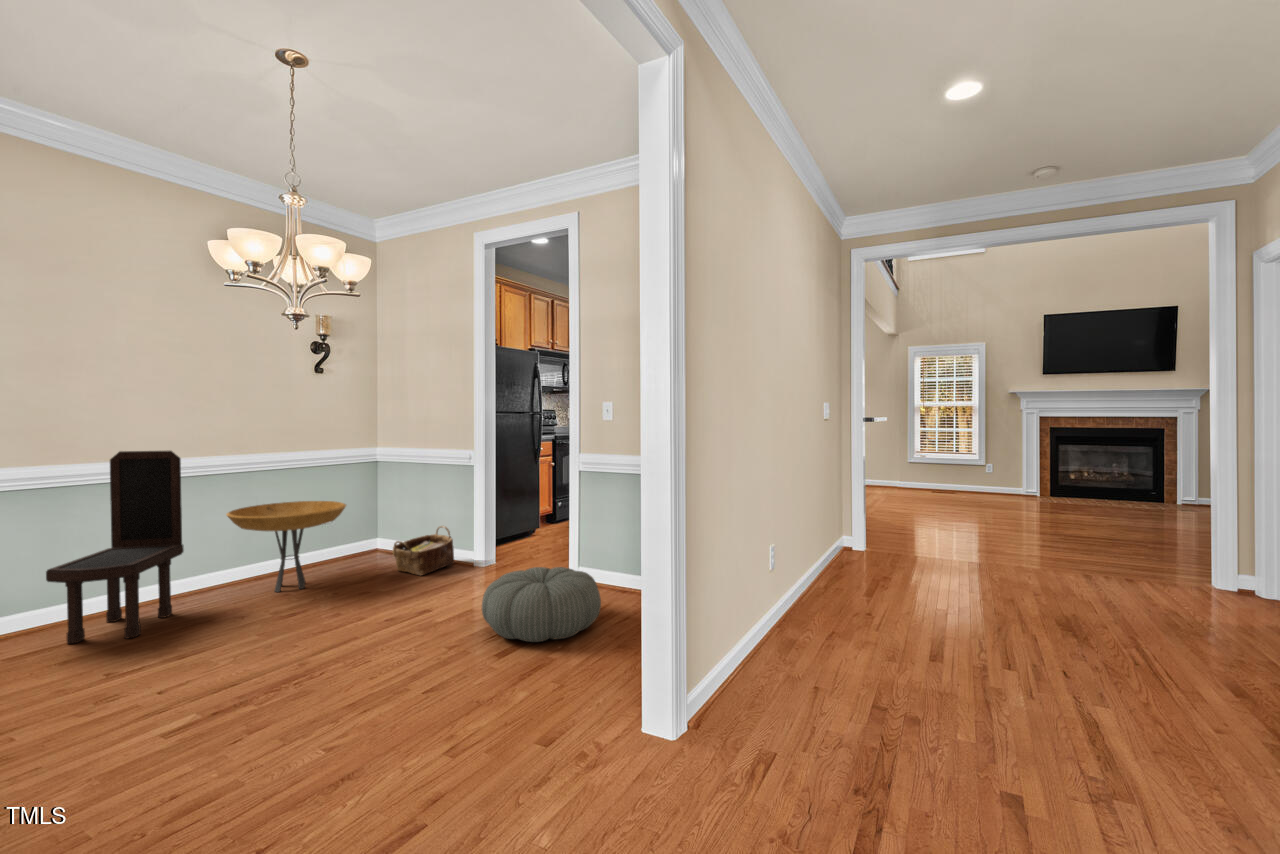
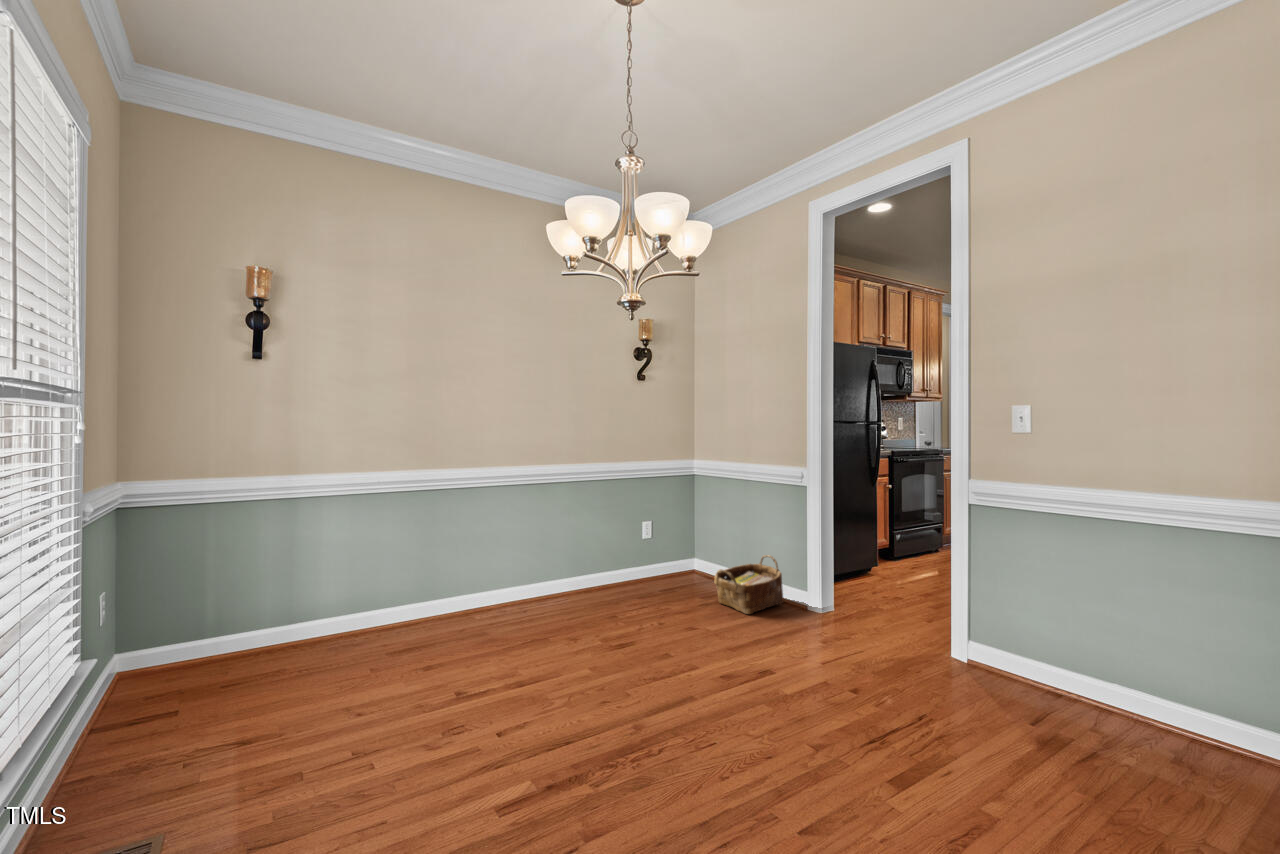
dining chair: present [46,451,184,644] -> none [416,457,523,647]
side table: present [226,501,346,592] -> none [558,514,669,612]
pouf: present [482,567,601,642] -> none [855,641,1061,779]

